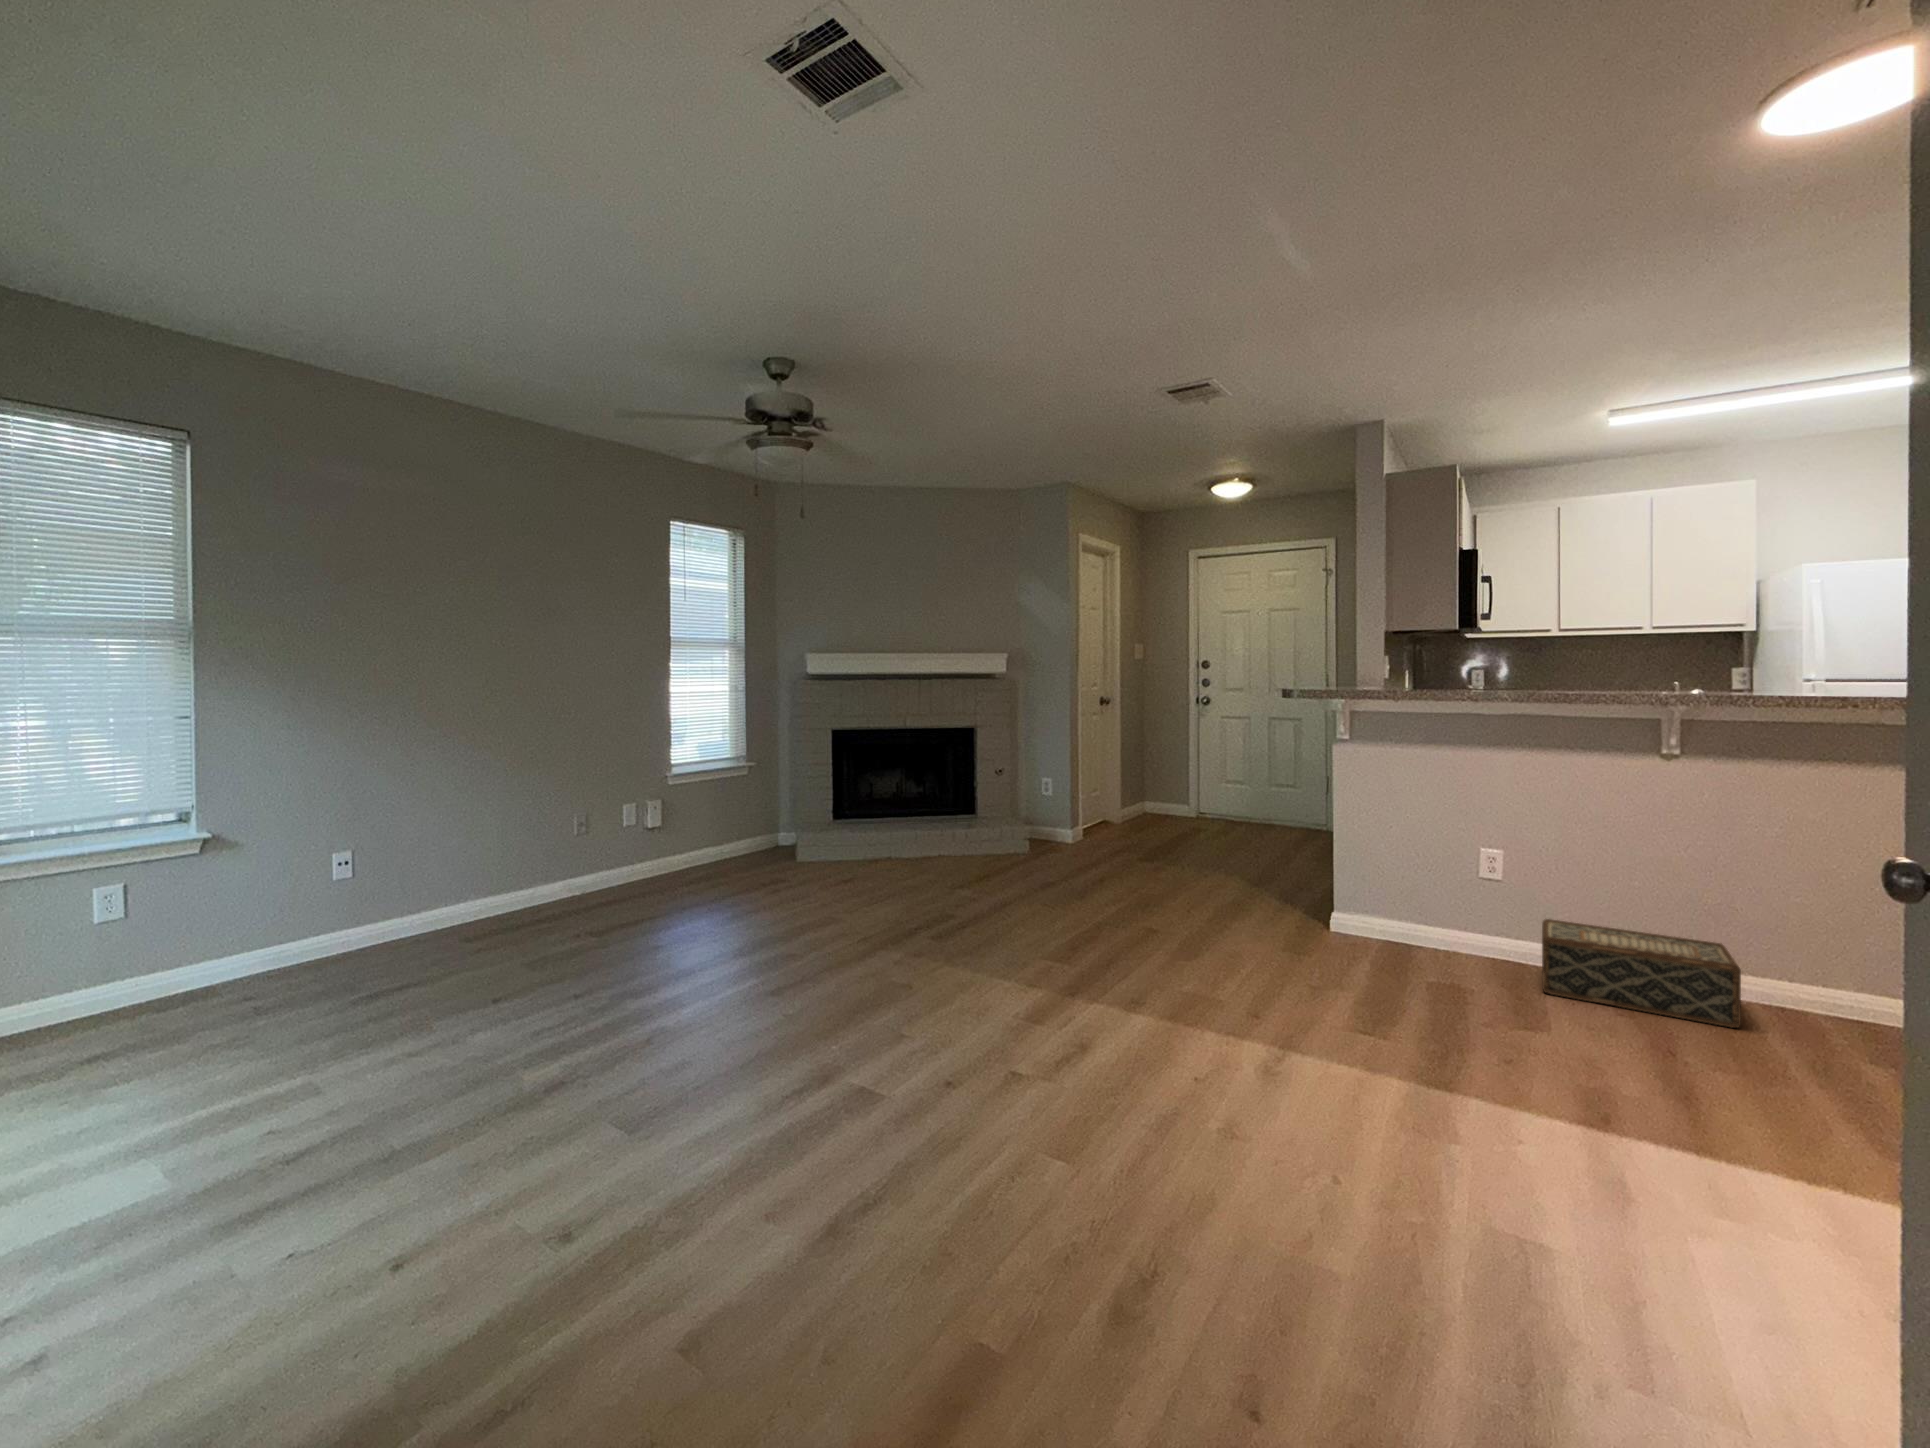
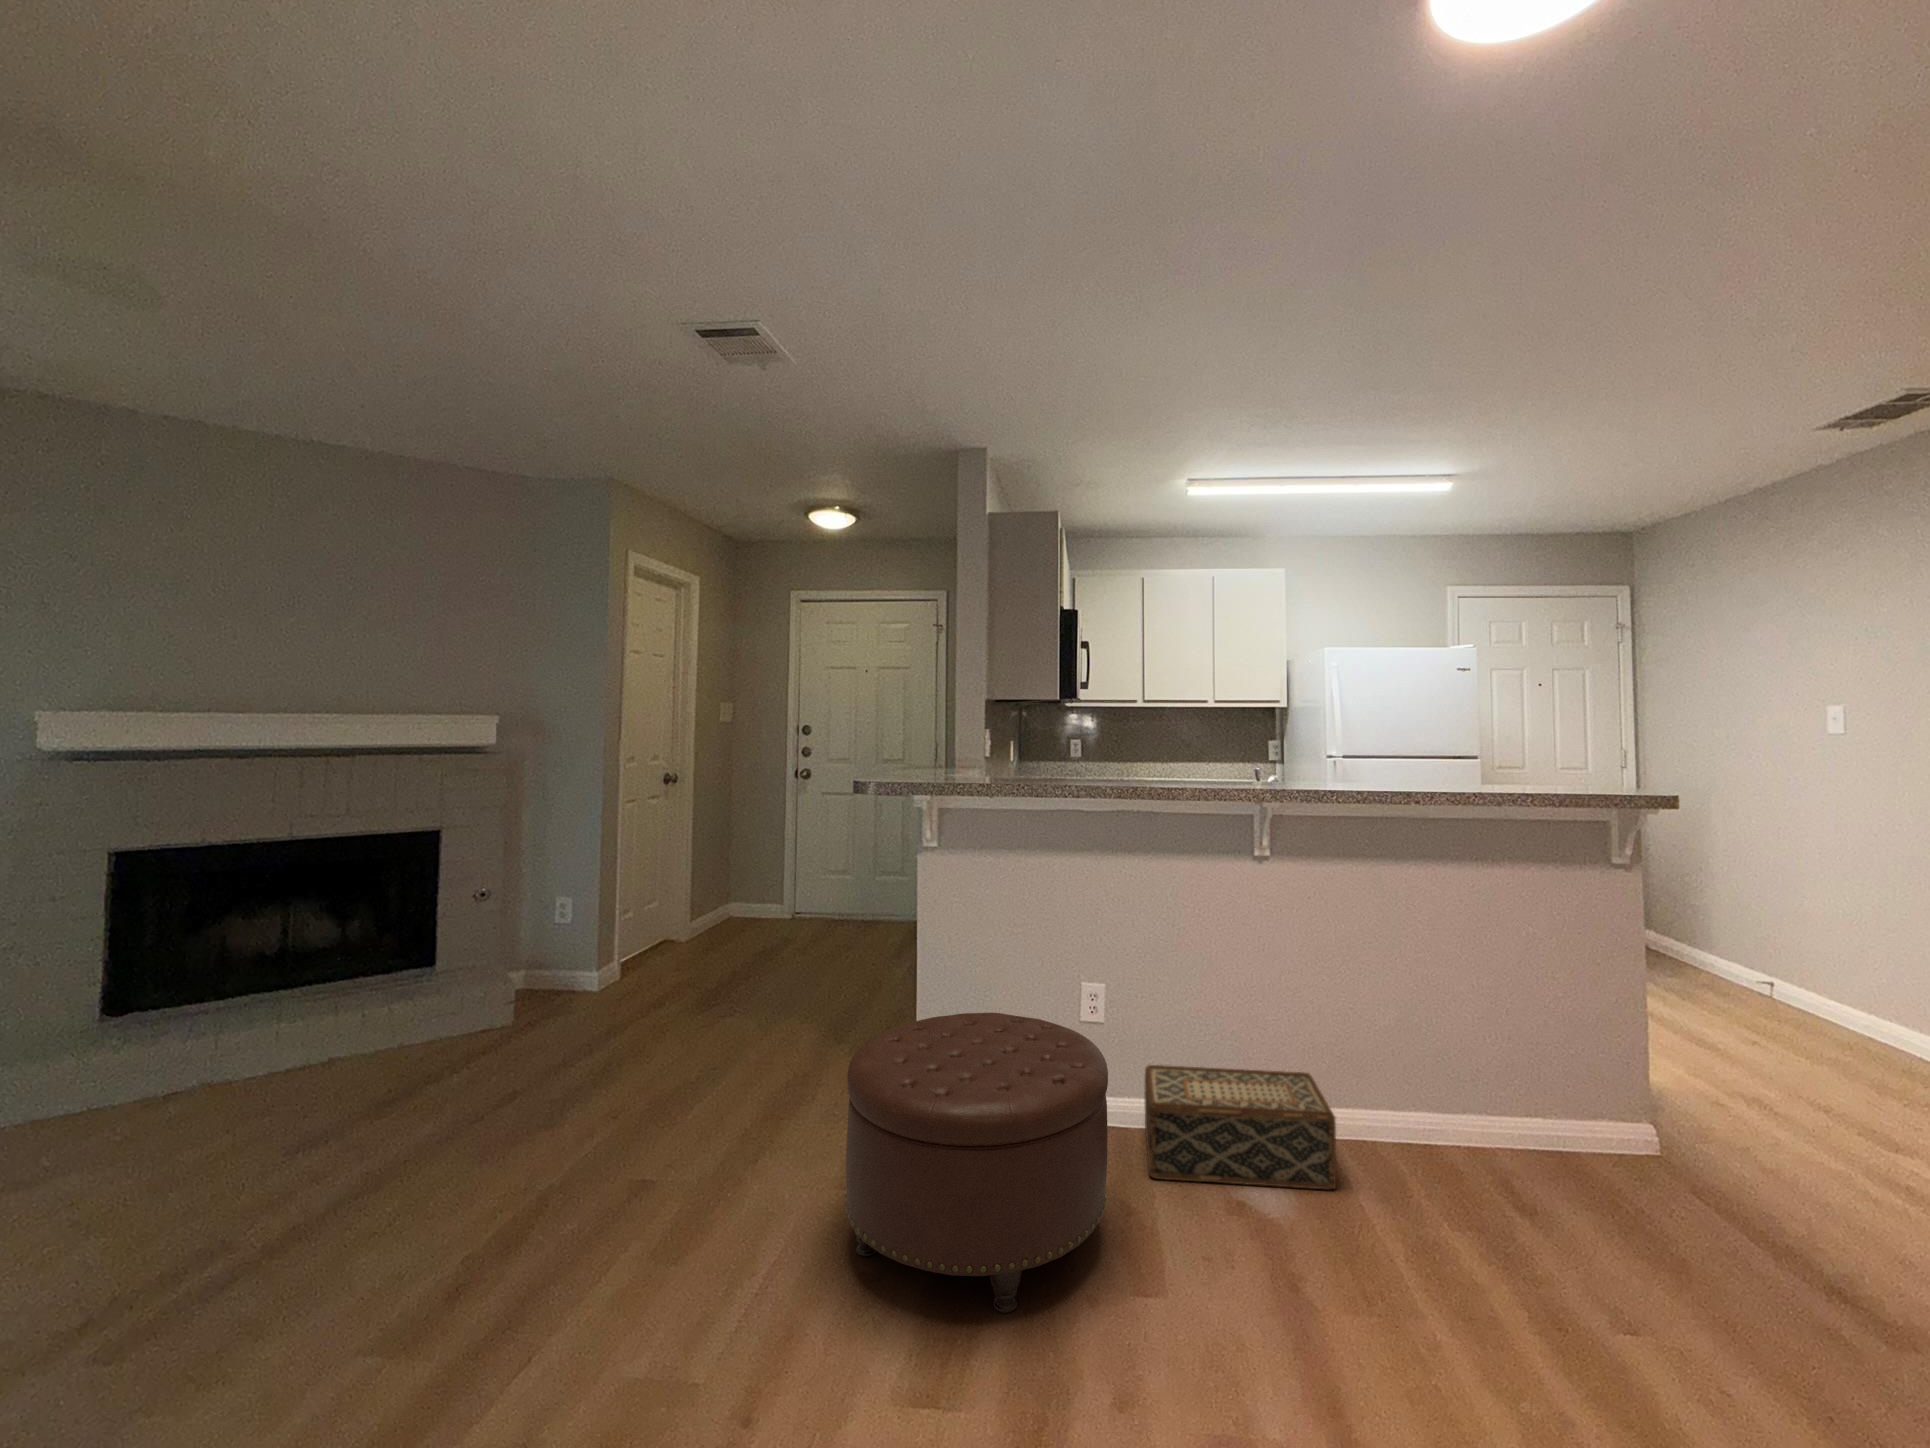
ottoman: none [1292,853,1501,1025] -> present [845,1013,1108,1313]

